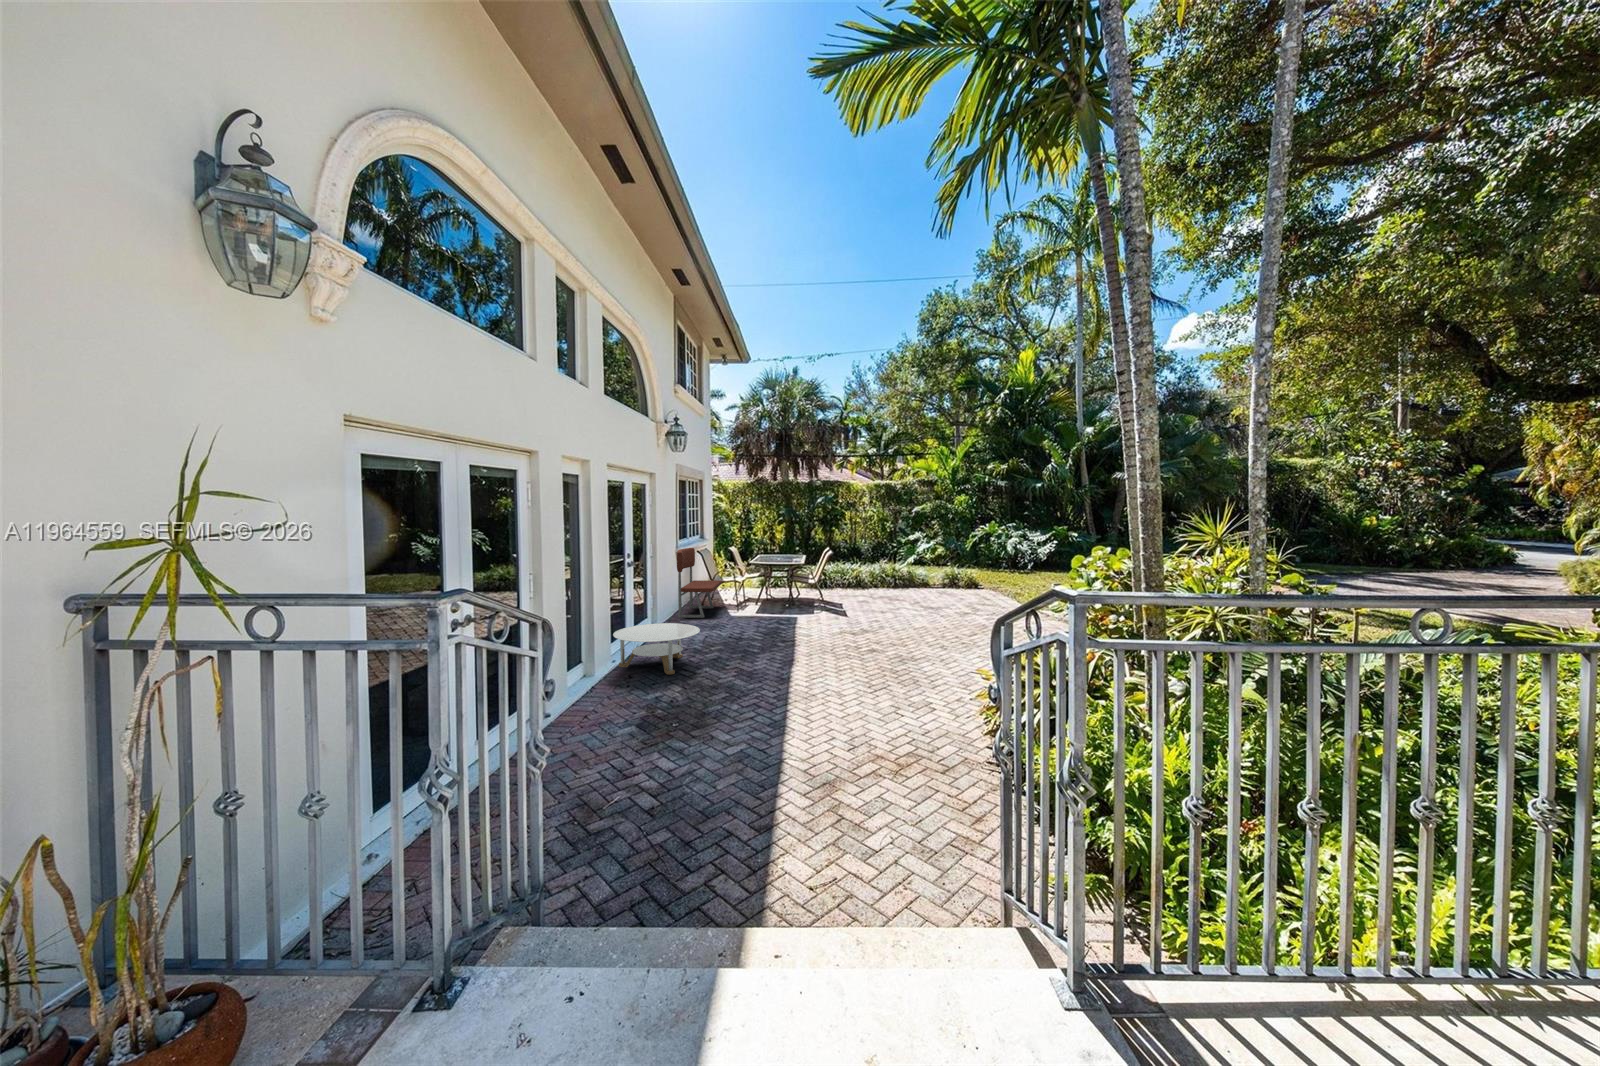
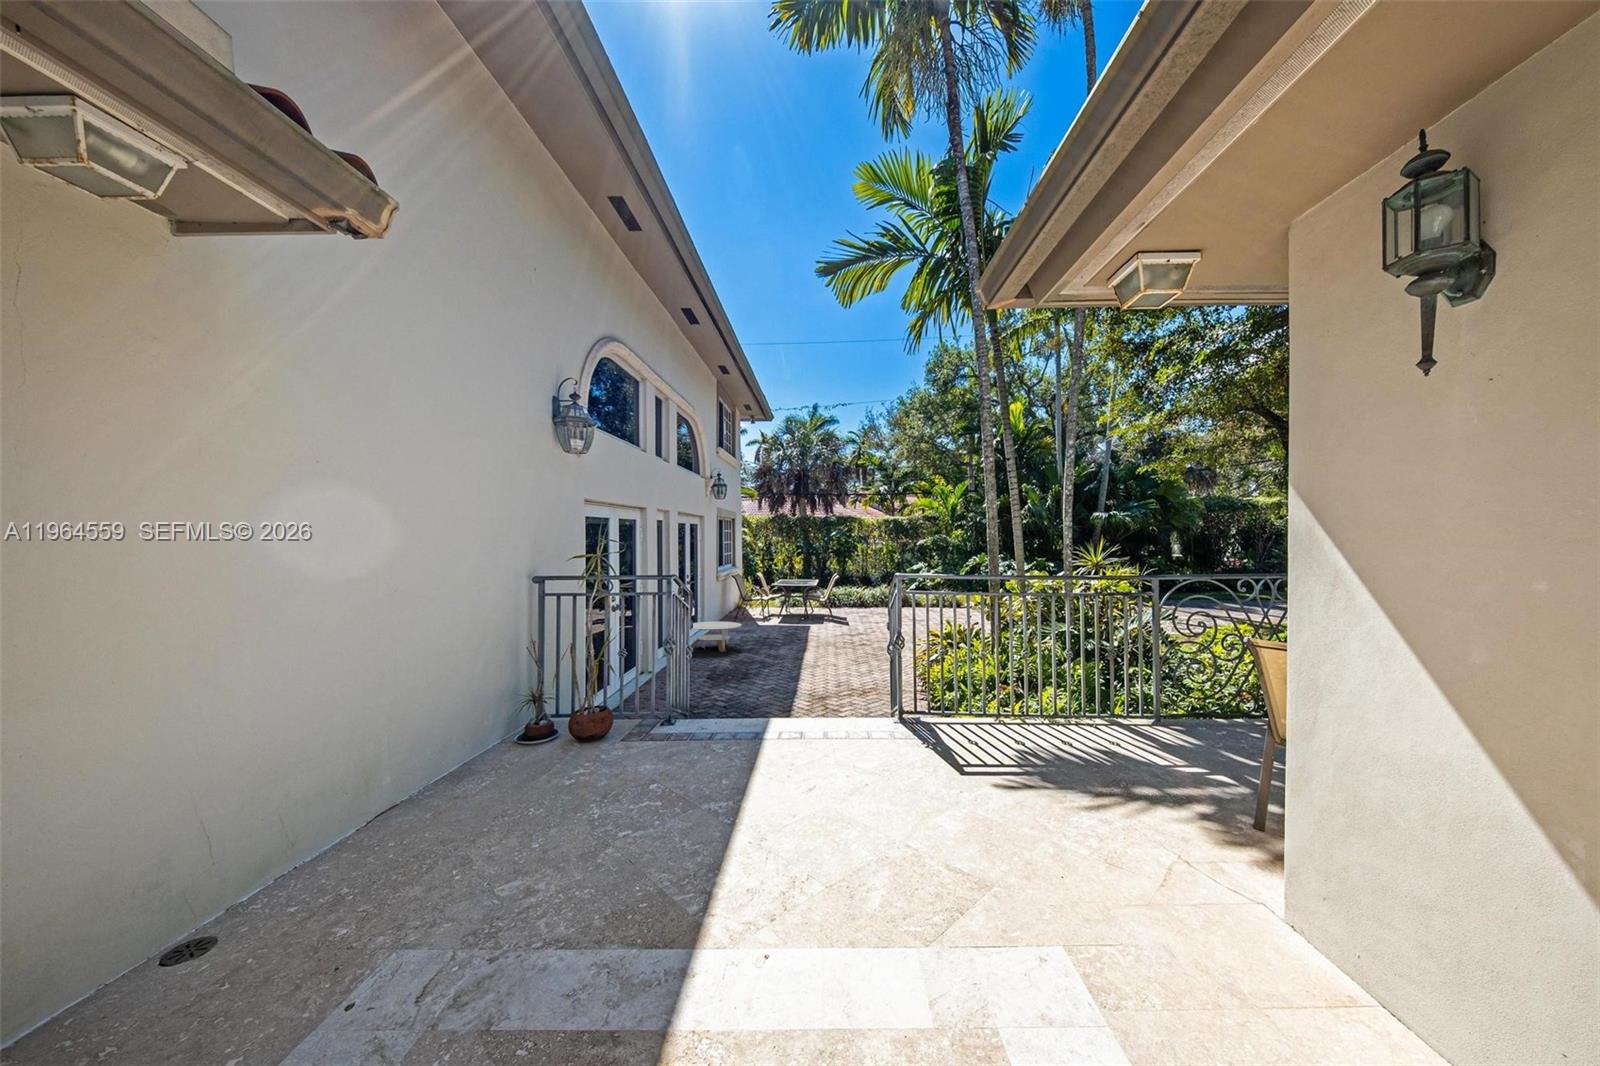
bench: present [677,548,722,618] -> none [718,572,752,625]

